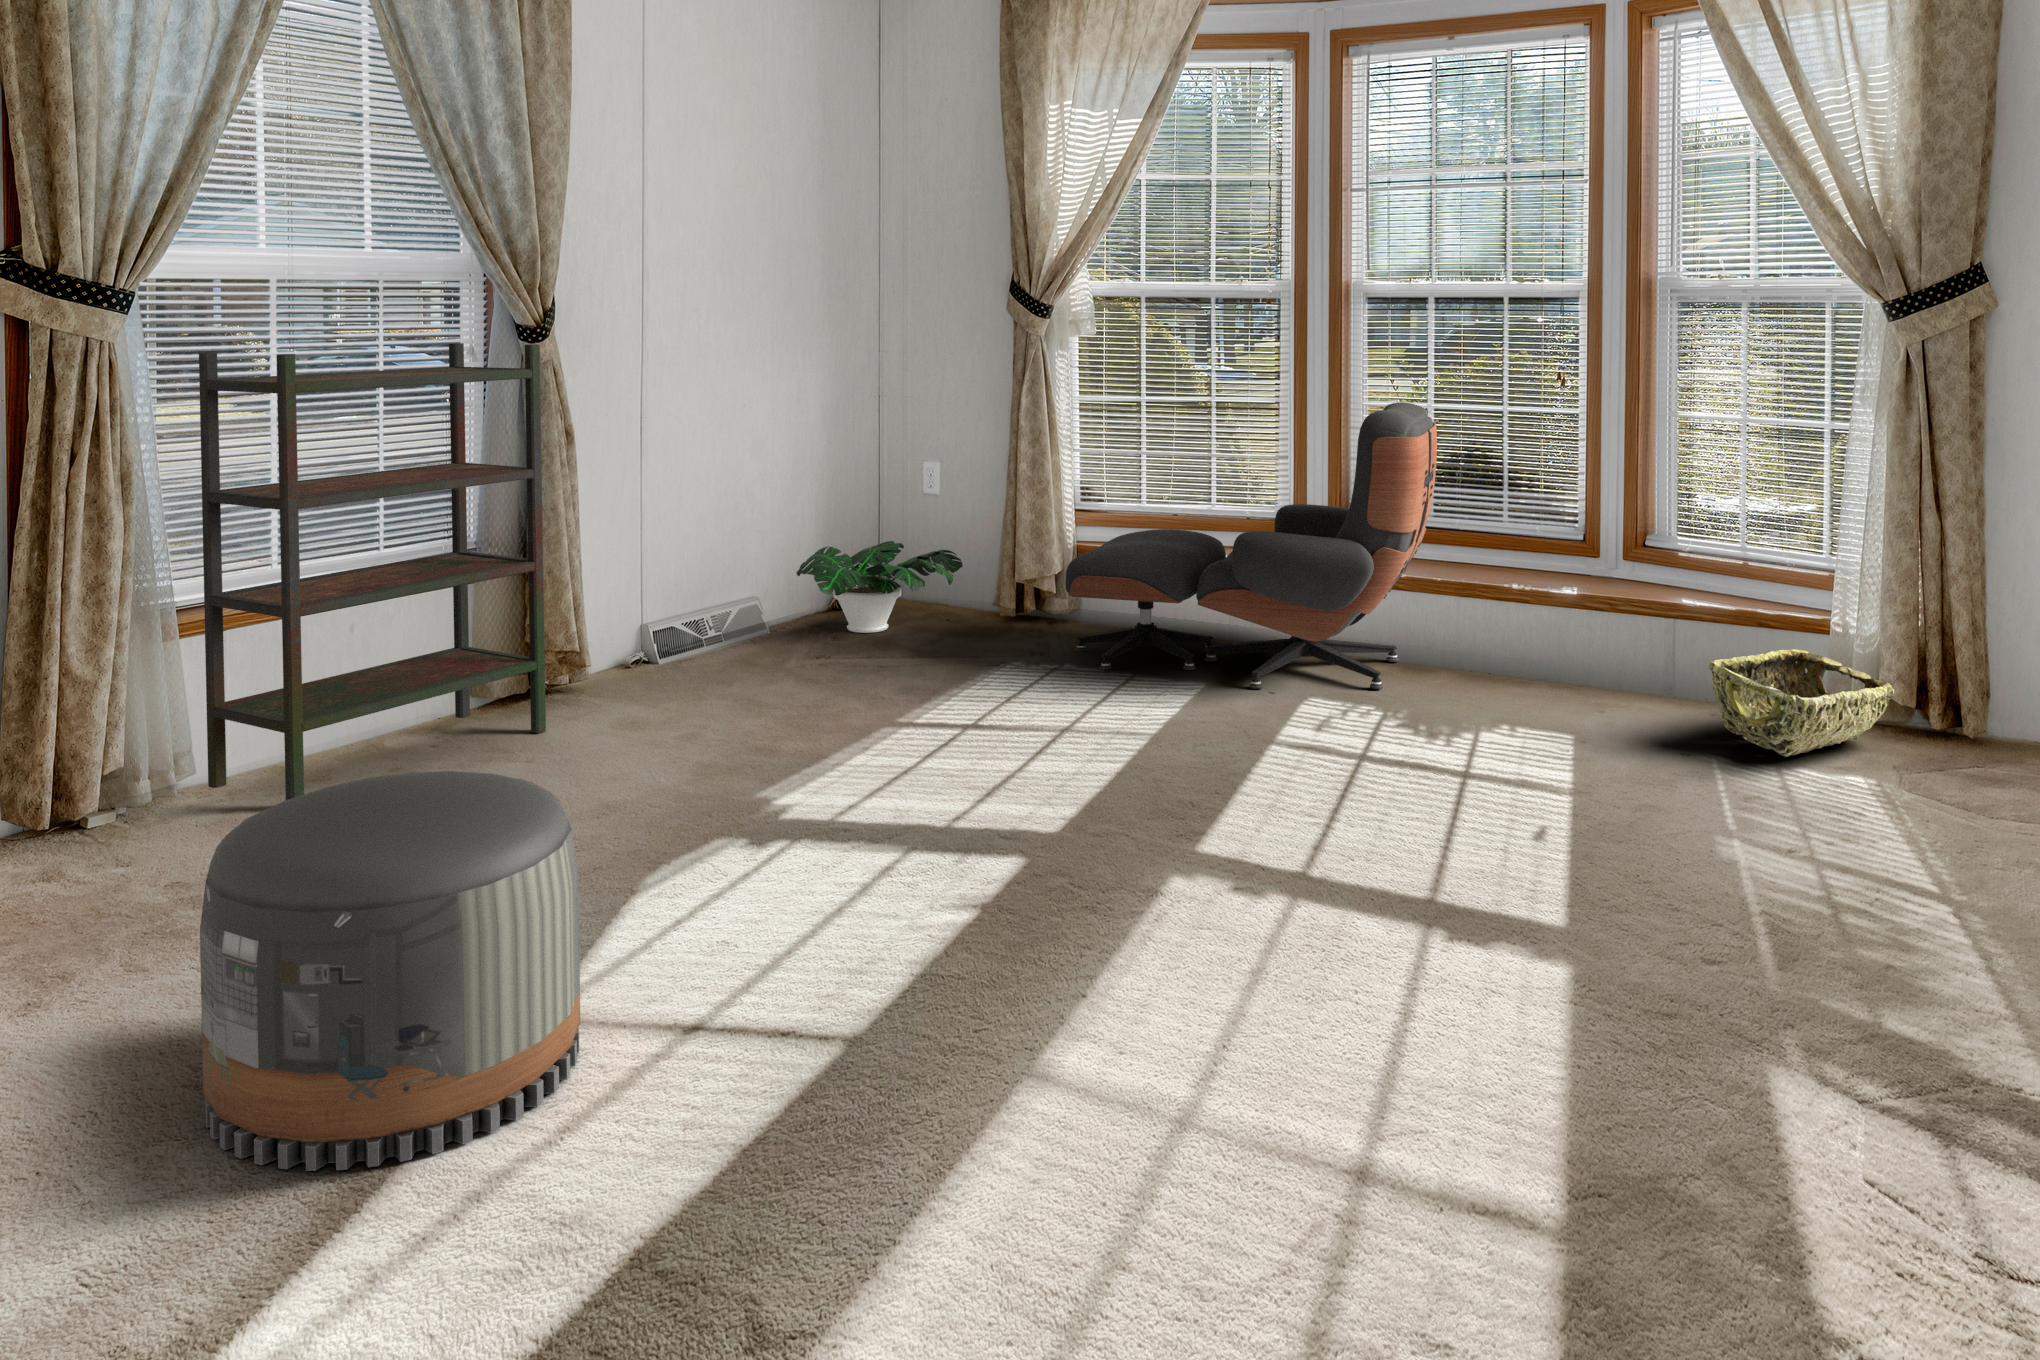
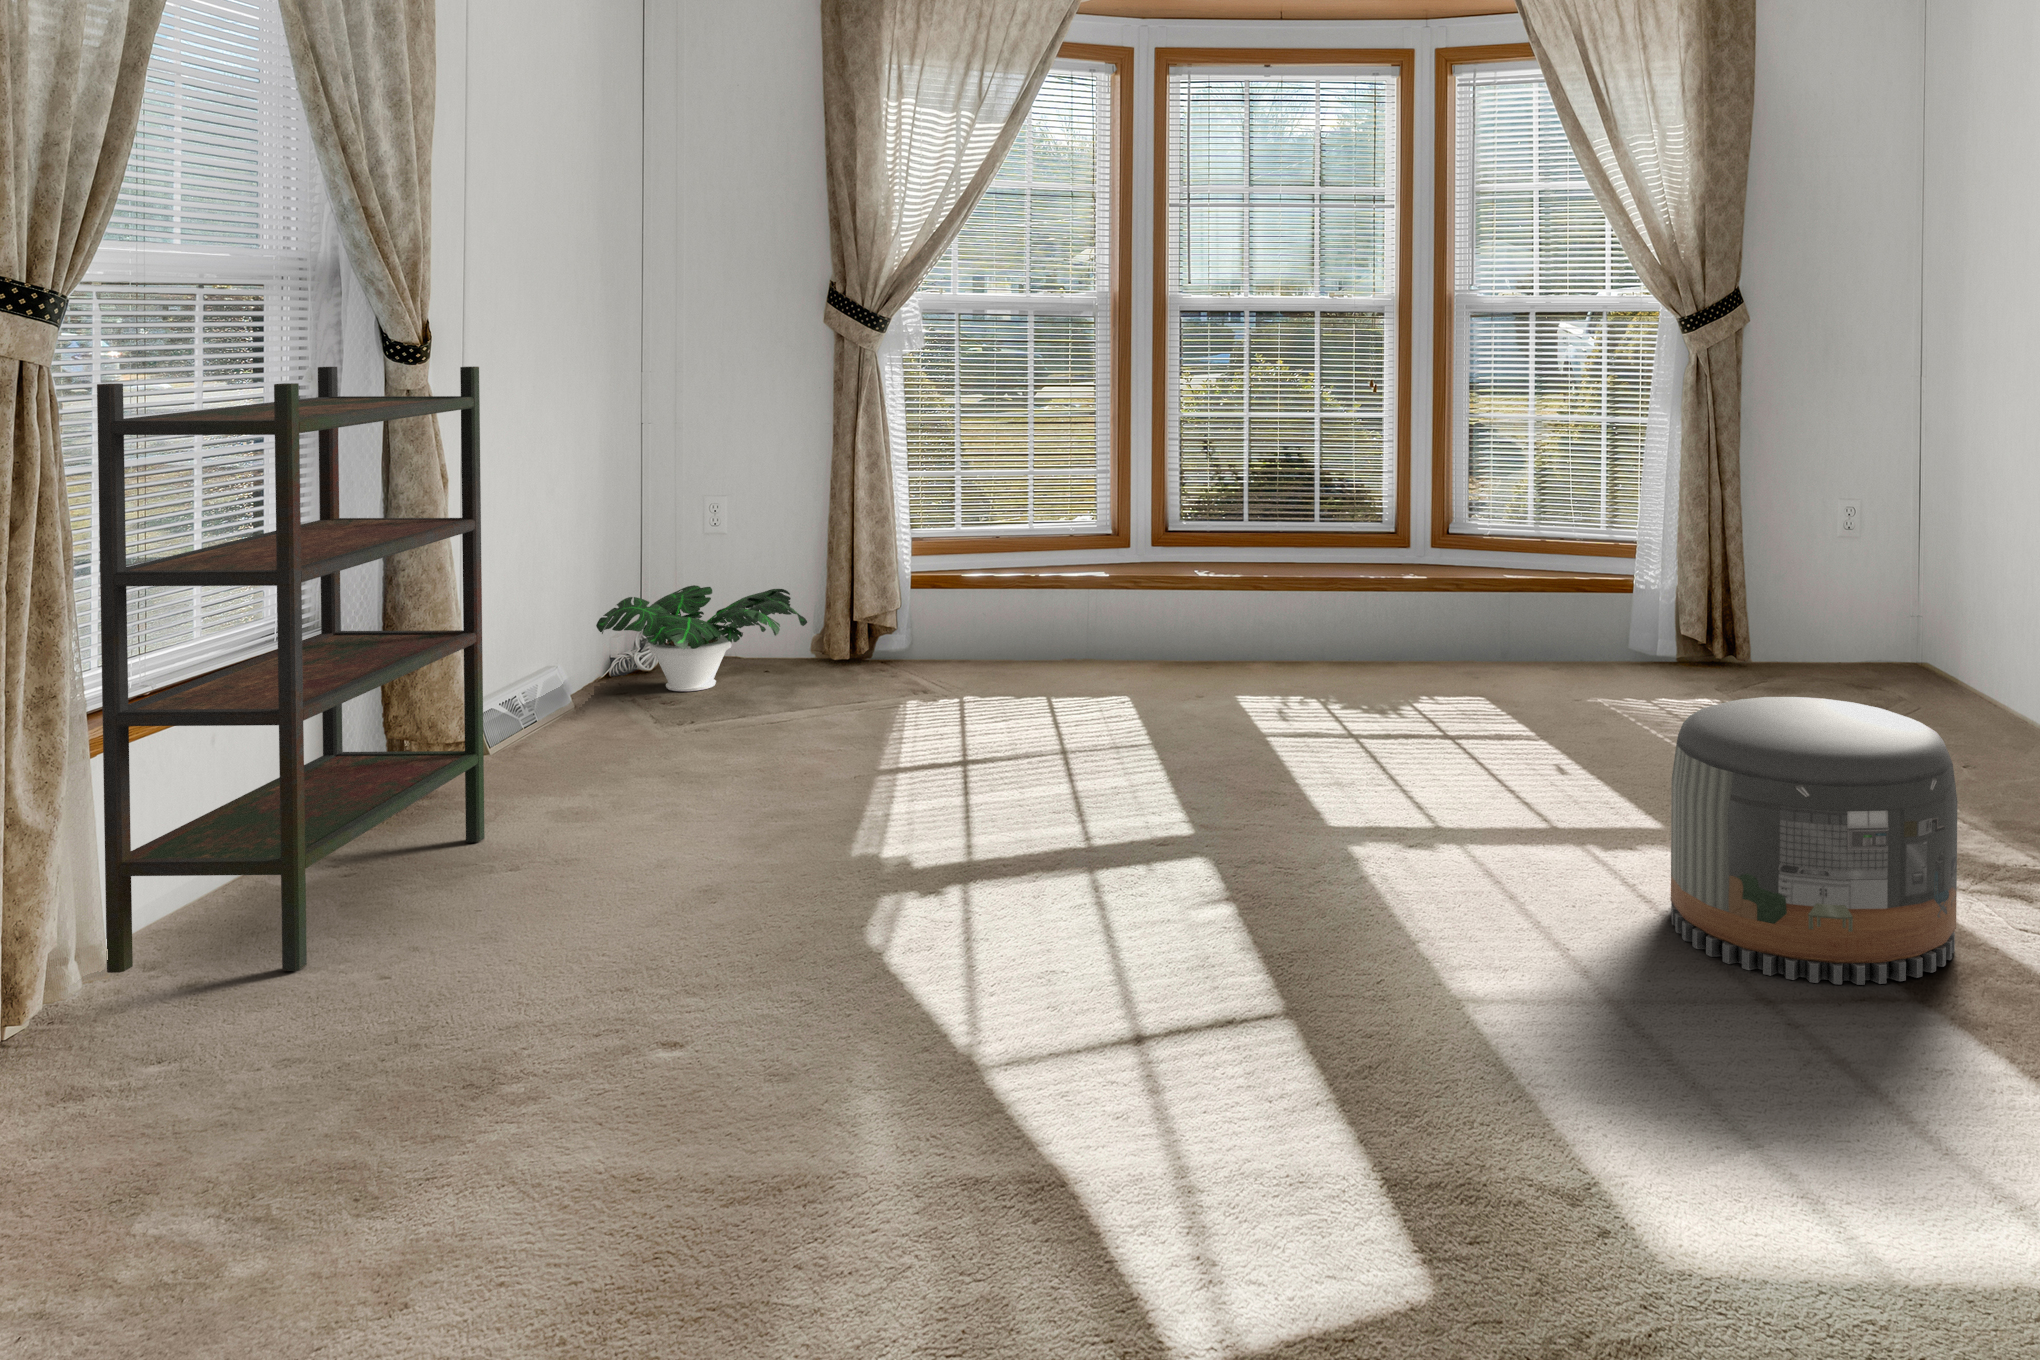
lounge chair: present [1065,402,1437,689] -> none [953,409,1325,695]
woven basket: present [1709,649,1894,757] -> none [1577,603,1695,688]
pouf: present [200,771,581,1171] -> present [1671,697,1958,985]

